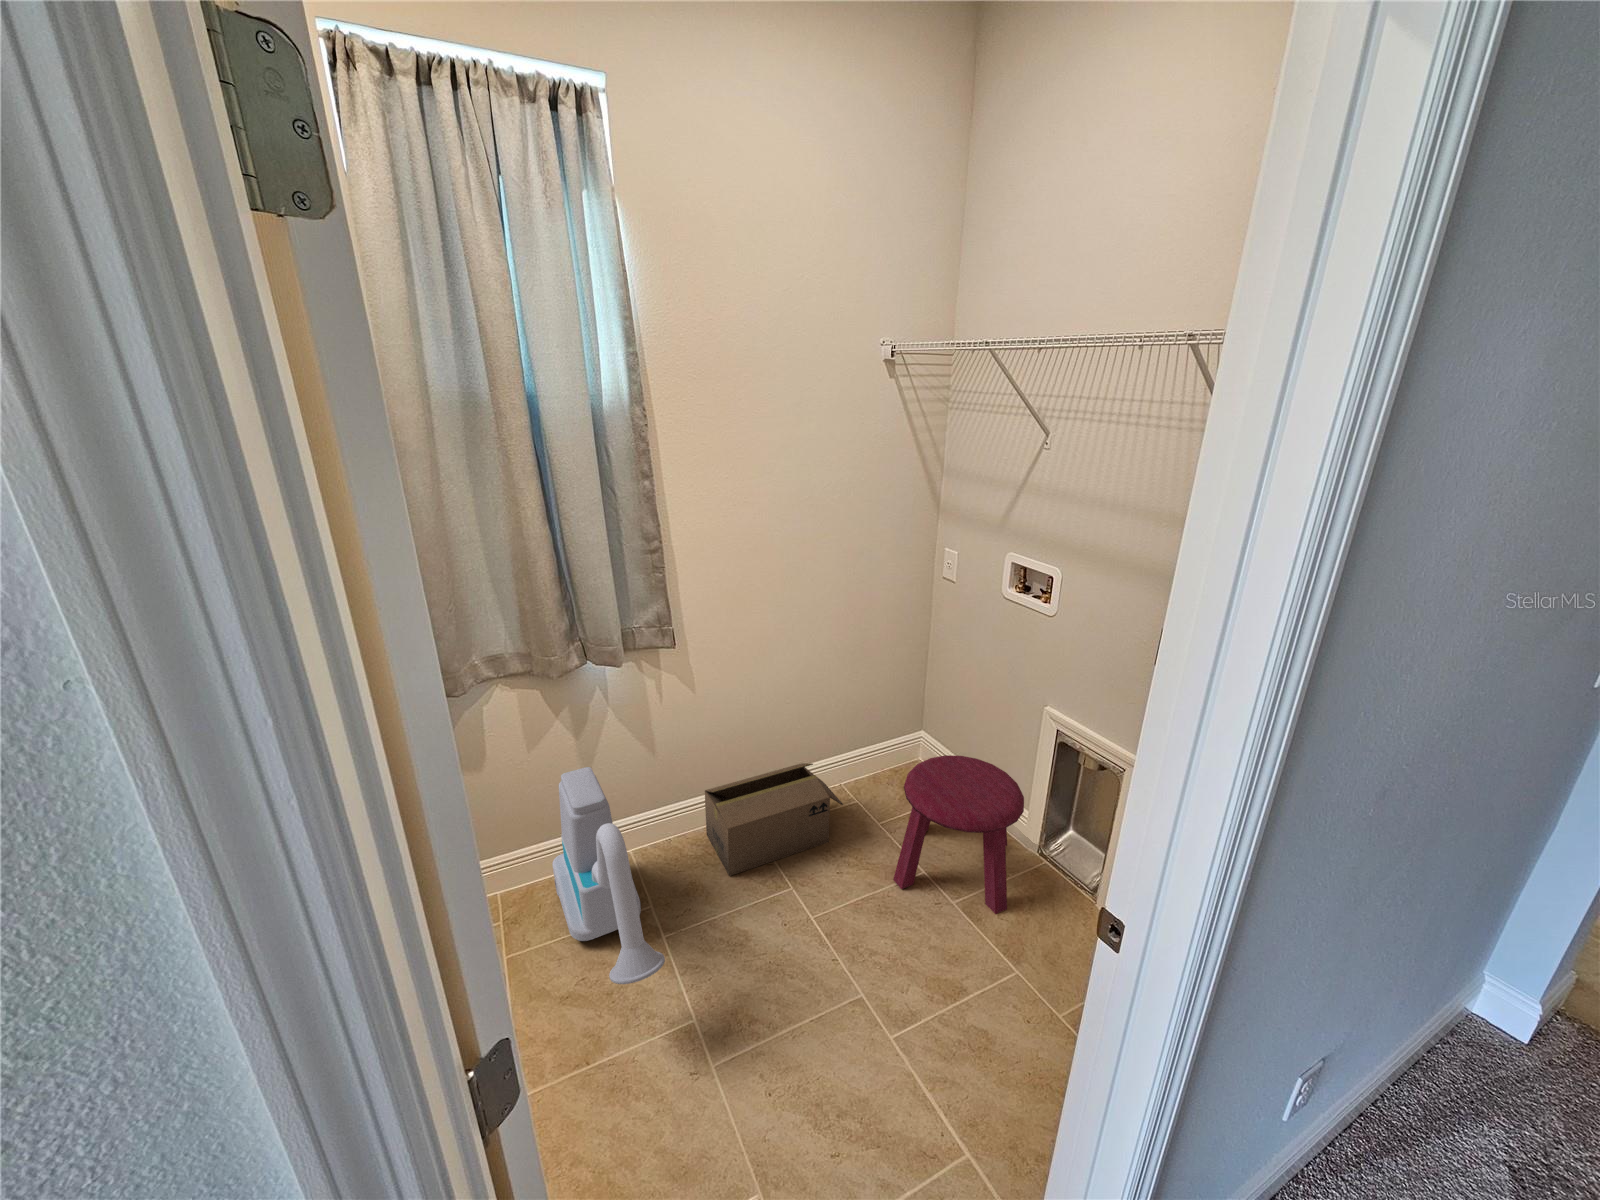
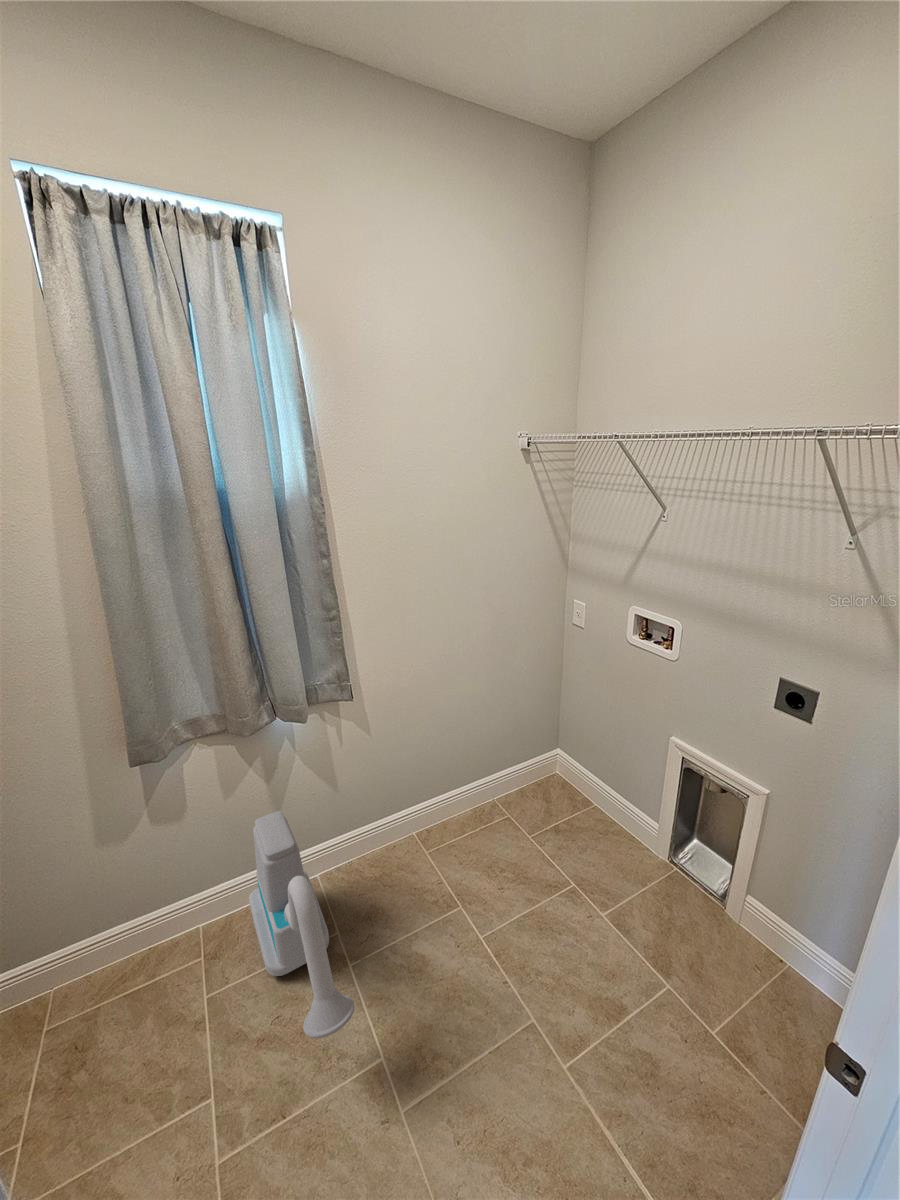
stool: present [893,755,1024,914] -> none [548,780,660,926]
cardboard box: present [705,763,843,876] -> none [381,789,500,899]

